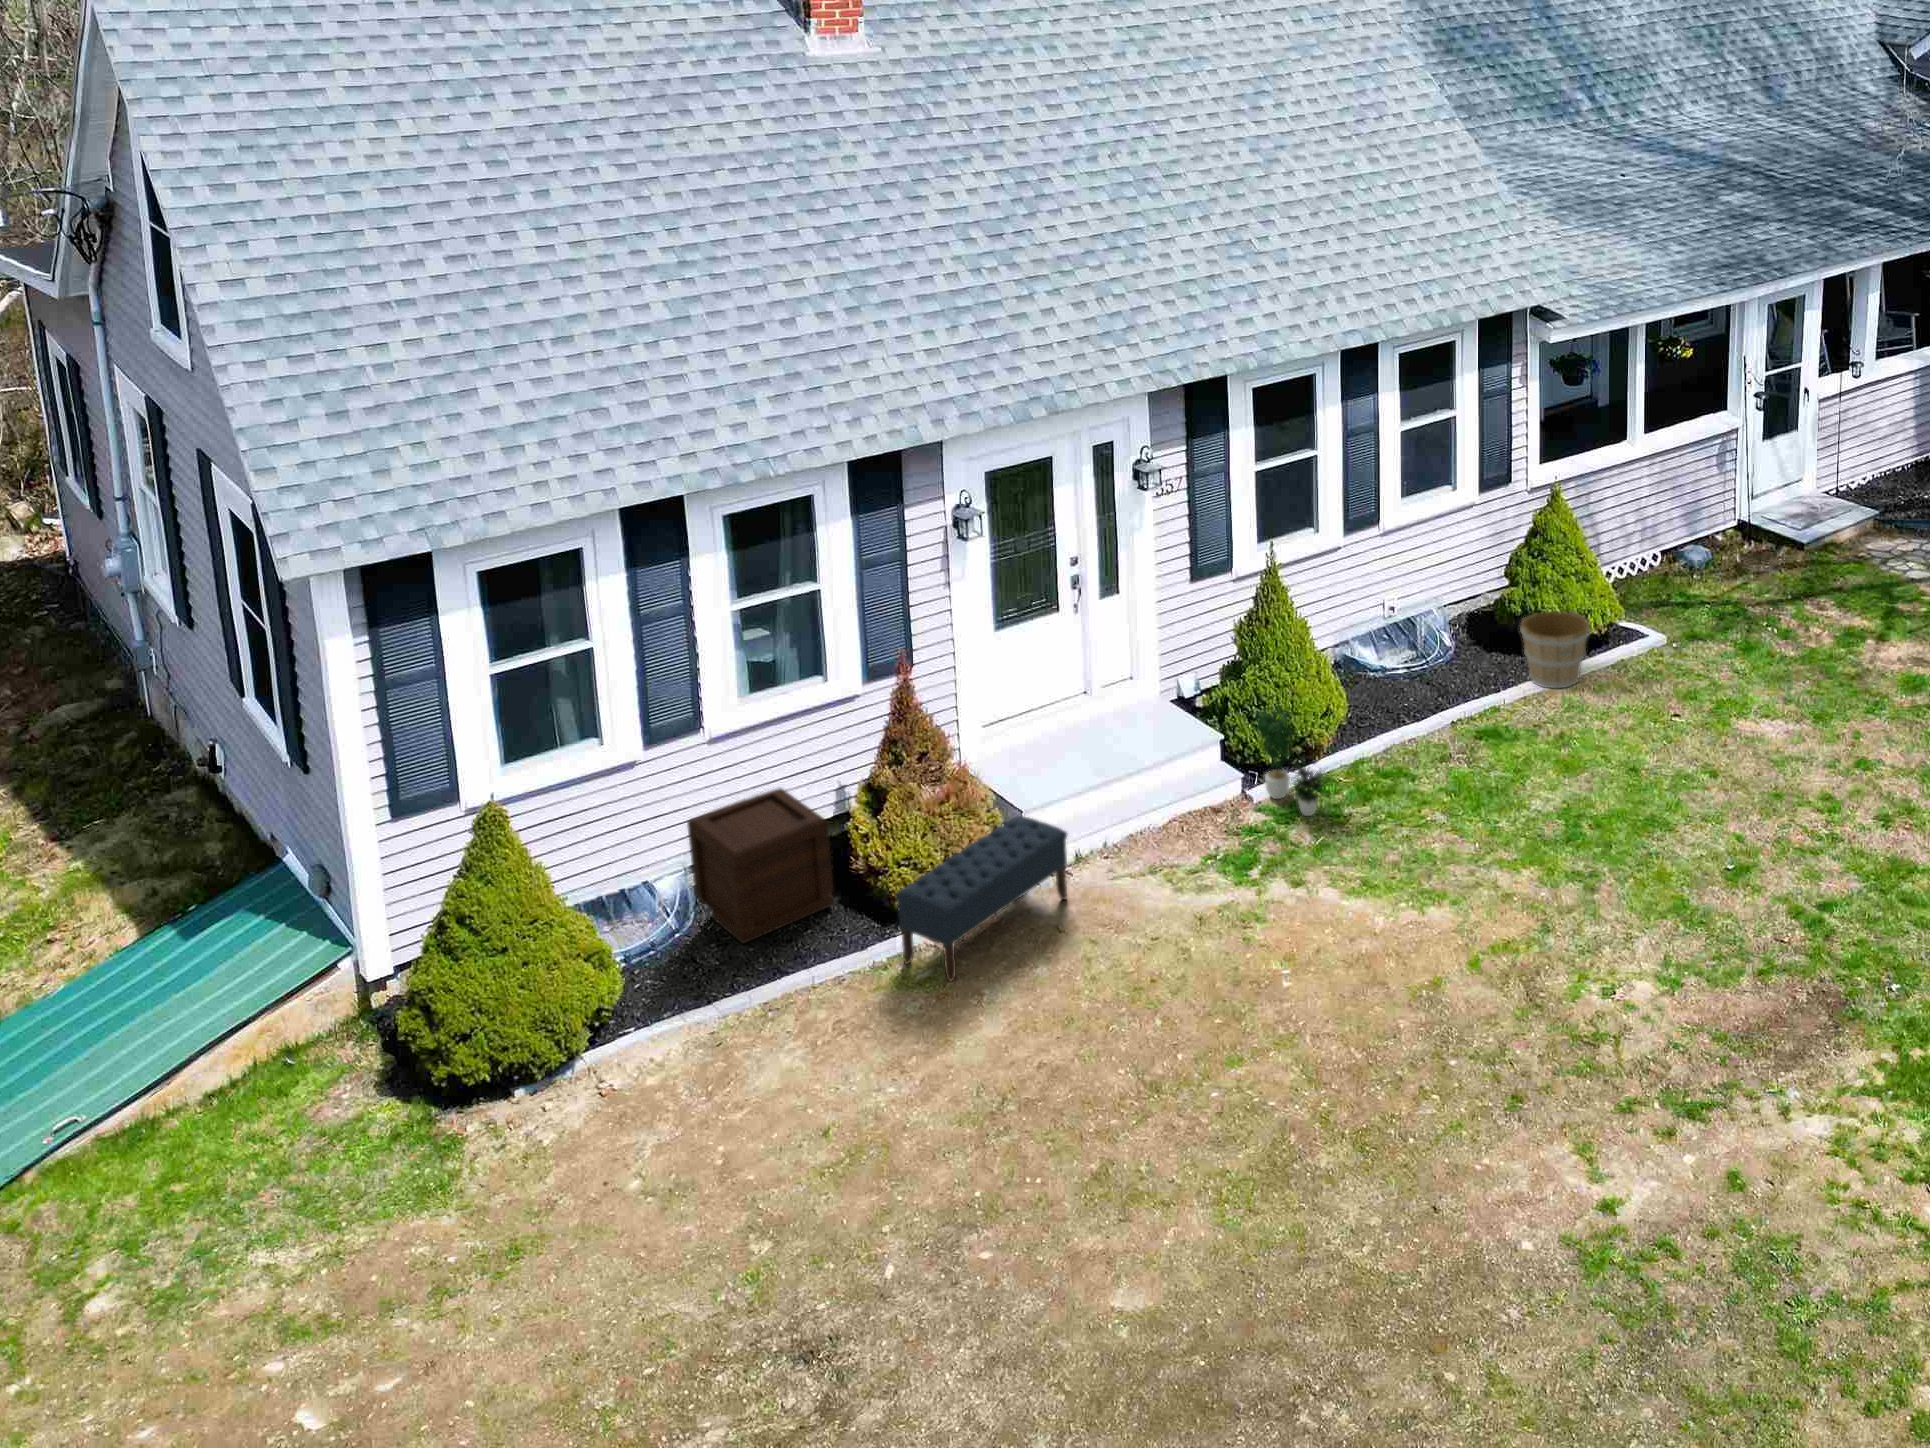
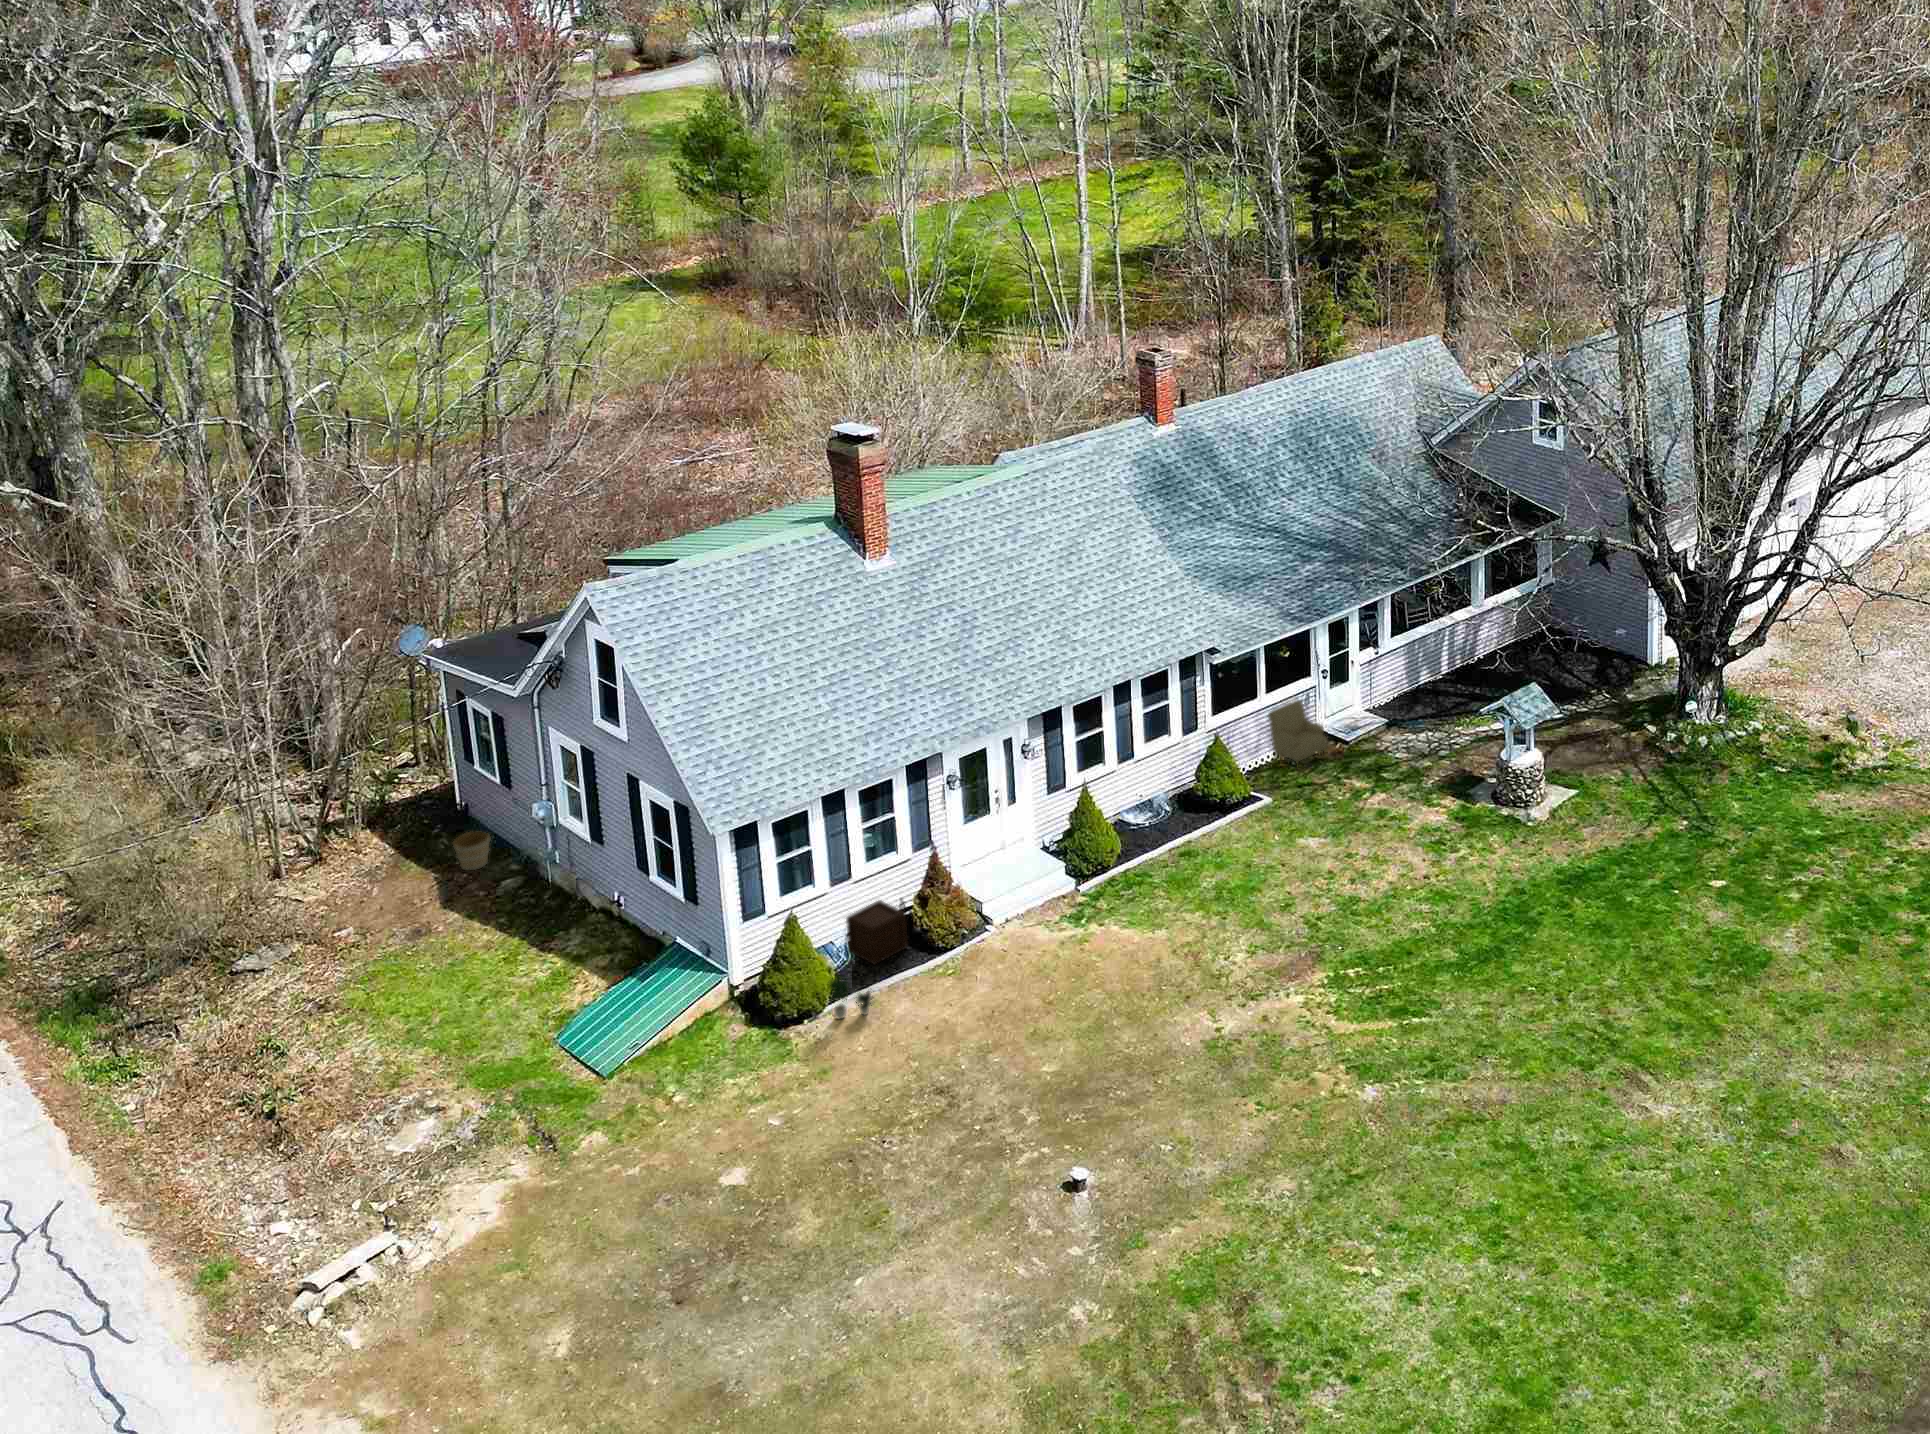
chair: none [1650,451,1772,587] -> present [1268,700,1328,764]
wooden bucket: present [1520,611,1590,689] -> present [453,832,490,870]
potted plant: present [1254,705,1324,816] -> present [828,975,872,1019]
bench: present [895,816,1068,981] -> none [941,905,1006,973]

